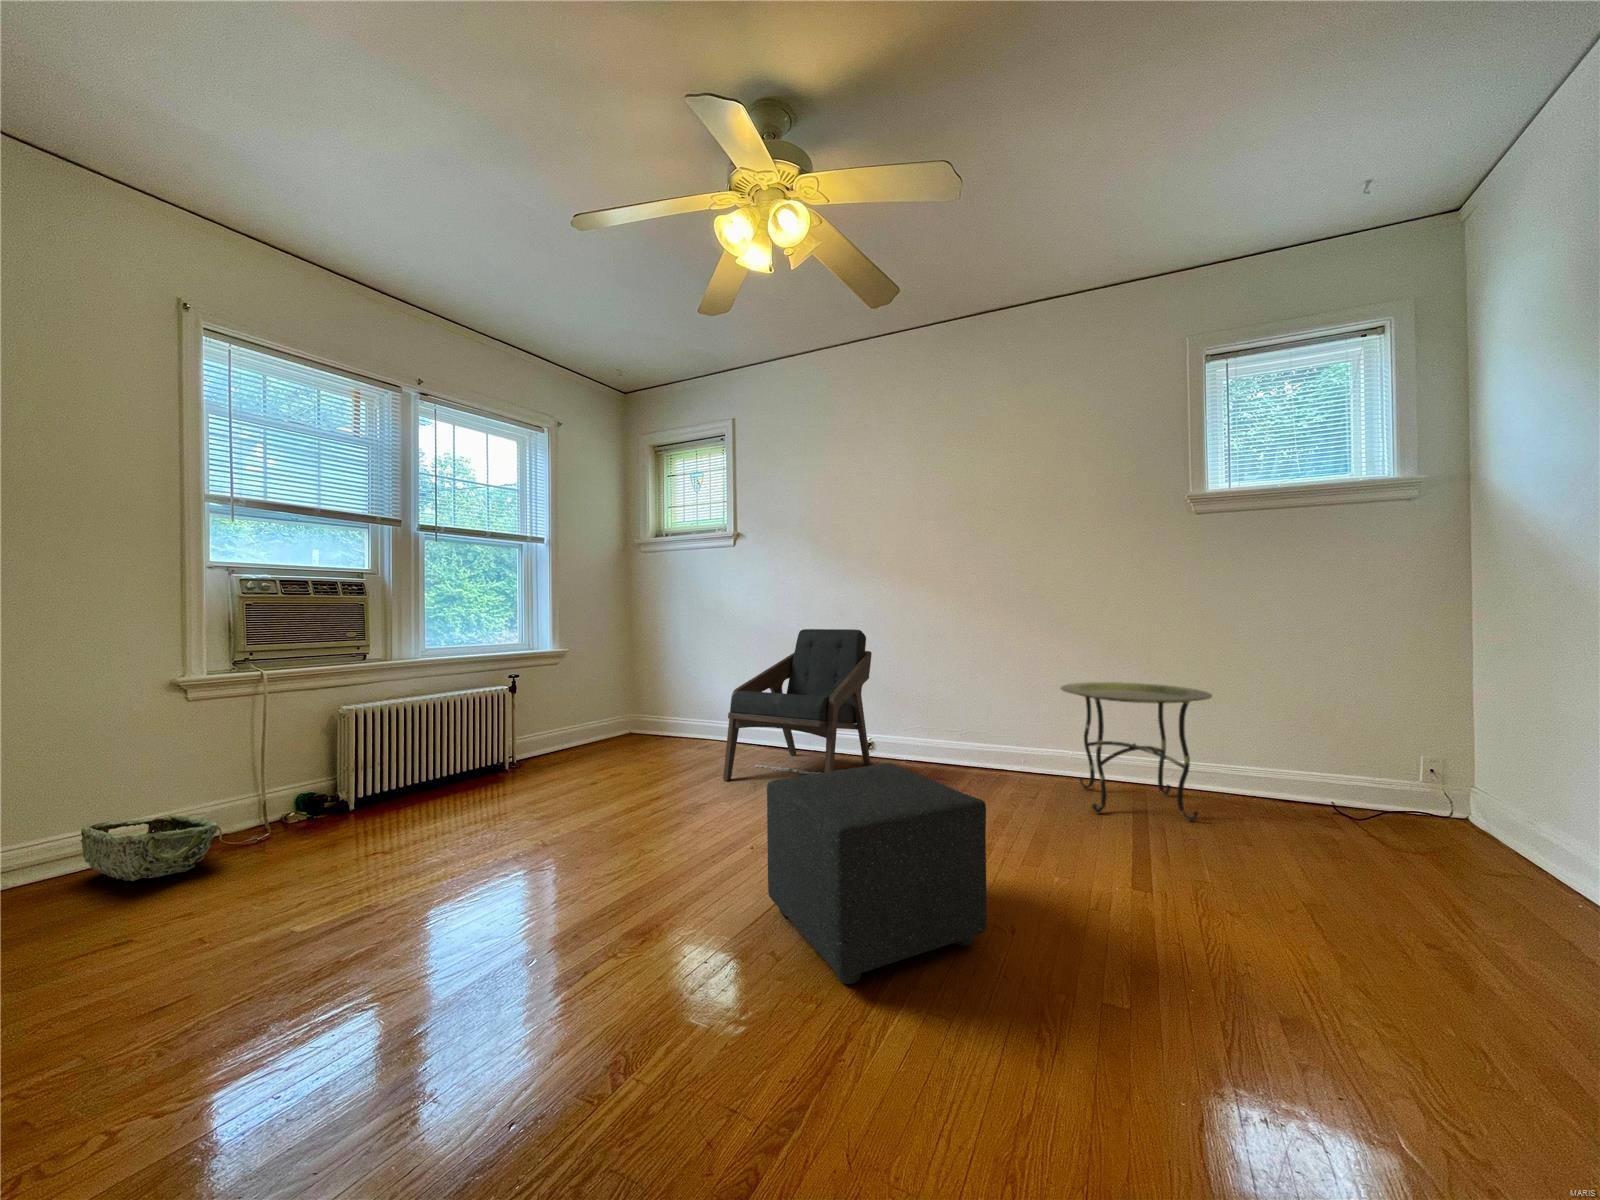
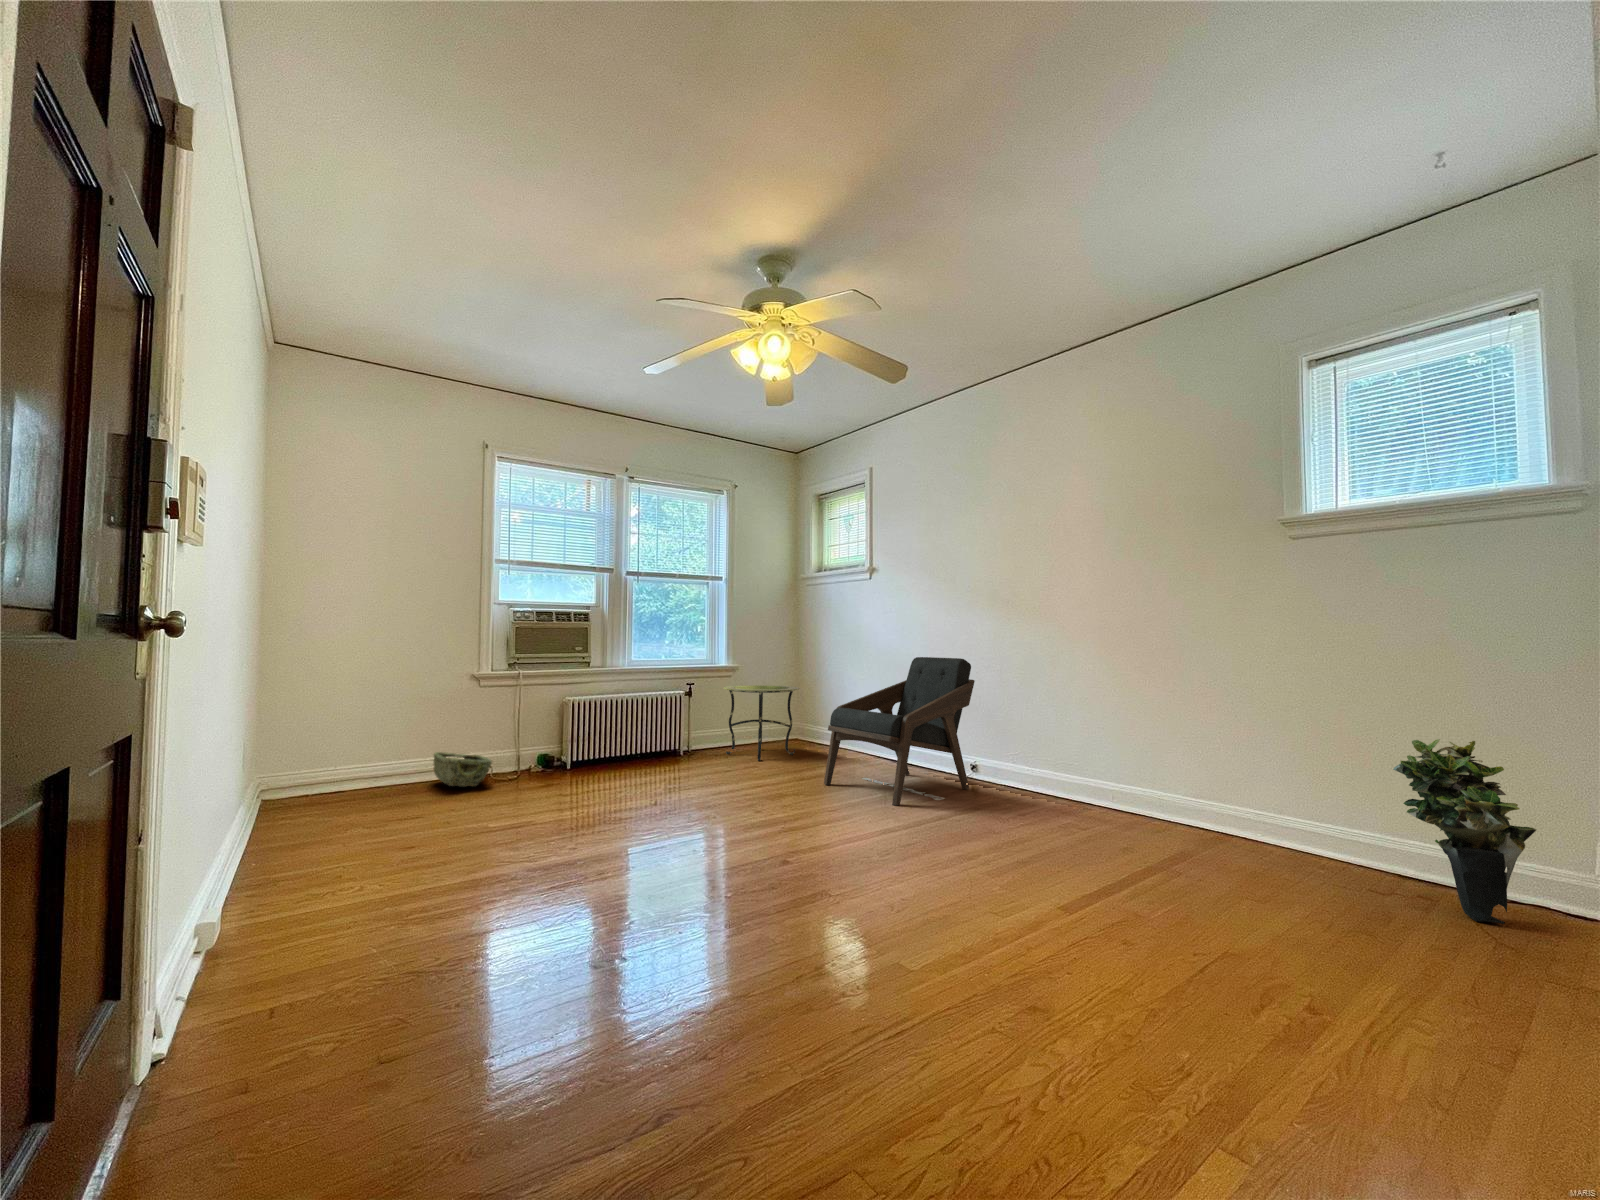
side table: present [1061,682,1212,821] -> present [724,685,799,761]
potted plant: none [1297,686,1406,836] -> present [1393,739,1536,924]
ottoman: present [767,763,987,984] -> none [755,760,891,899]

